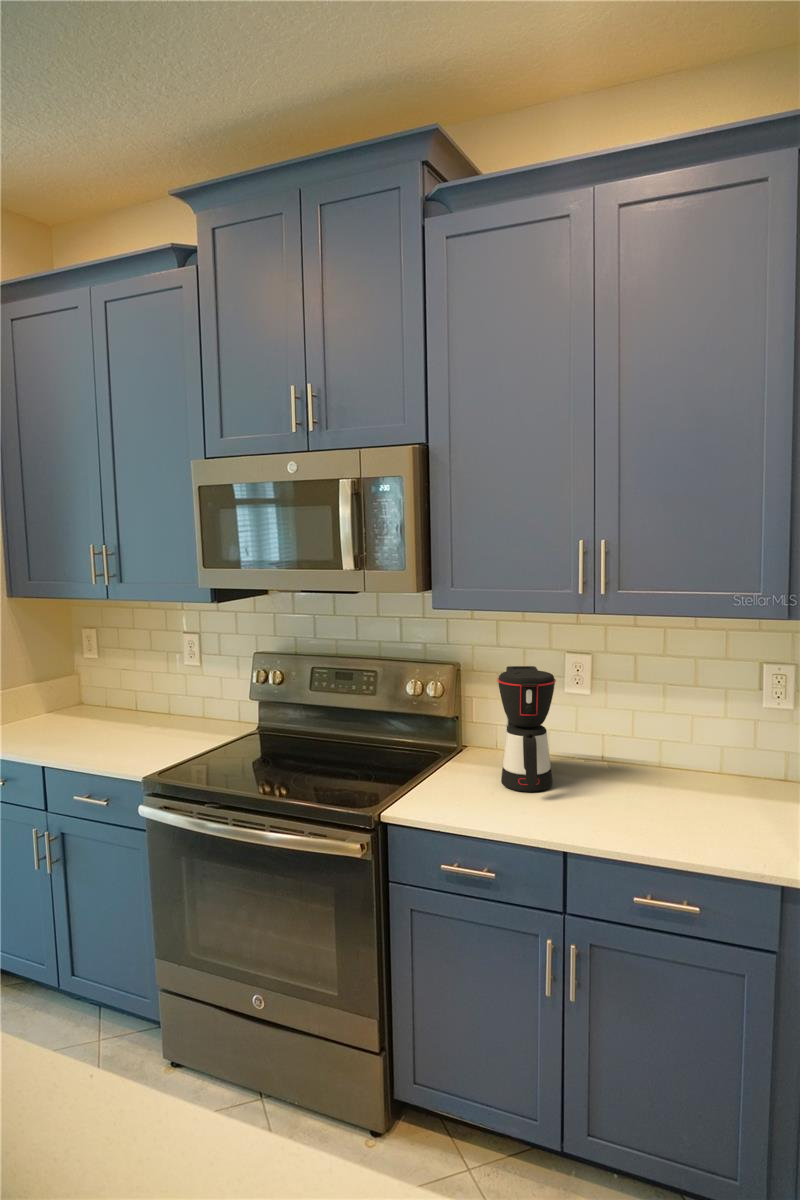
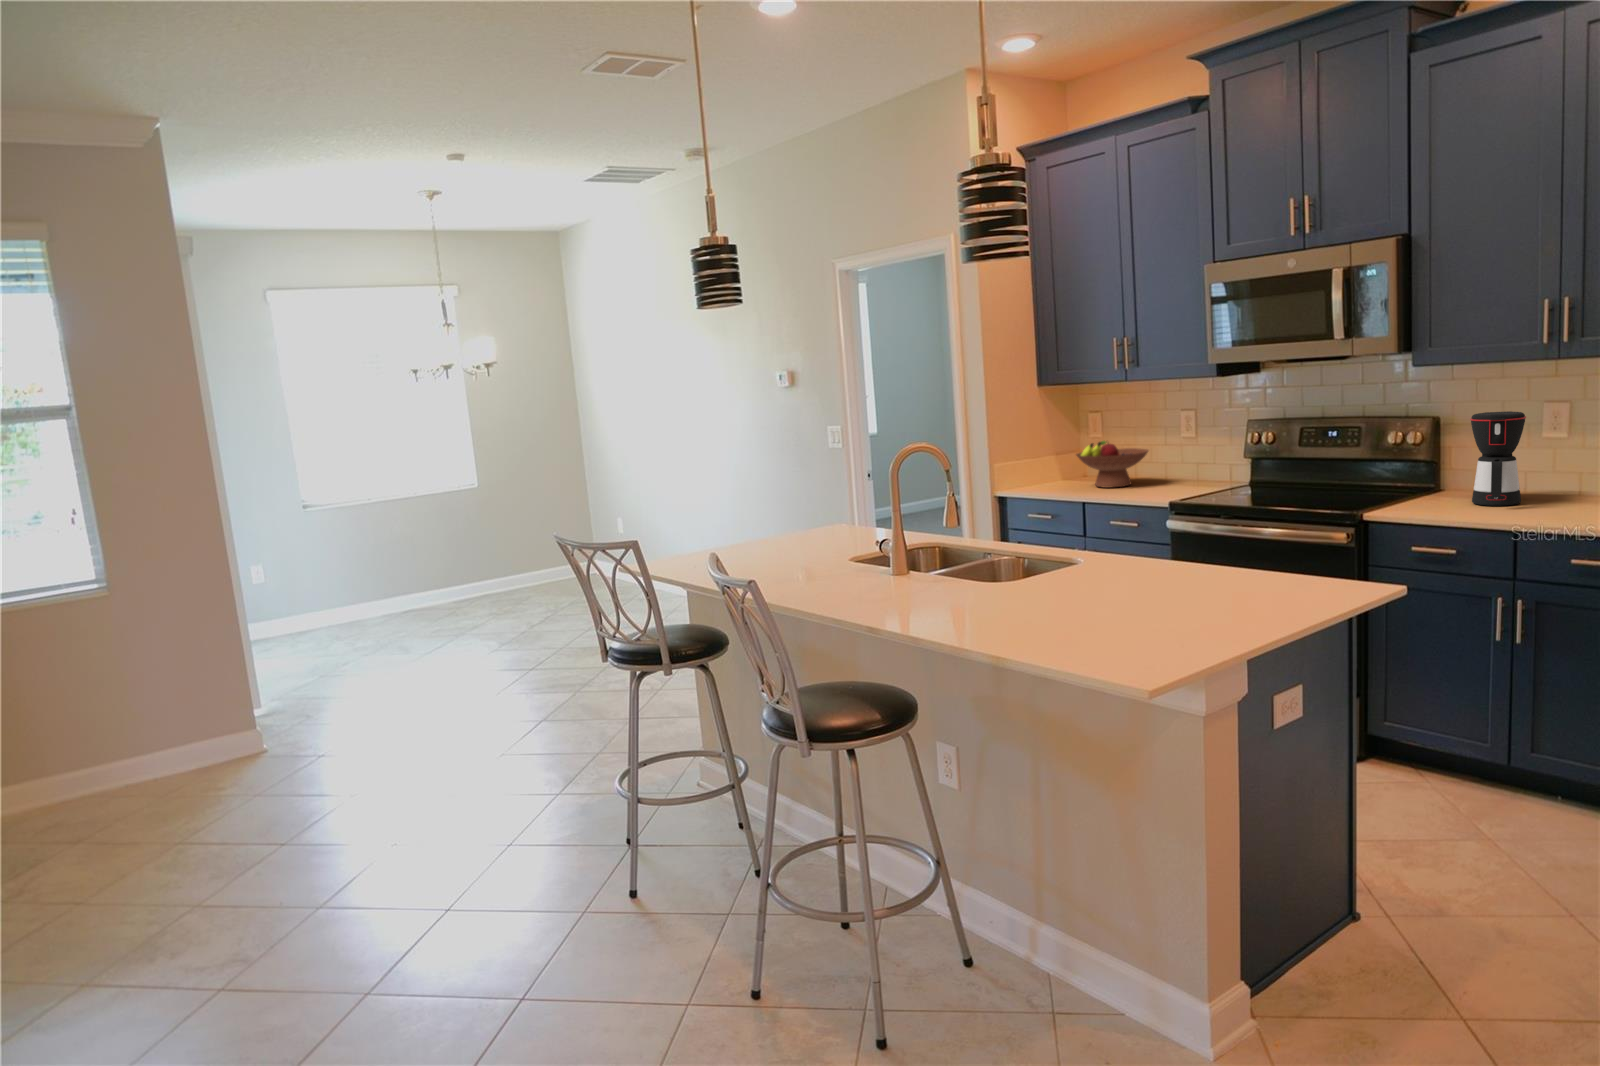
fruit bowl: none [44,674,143,738] -> present [1076,441,1149,488]

